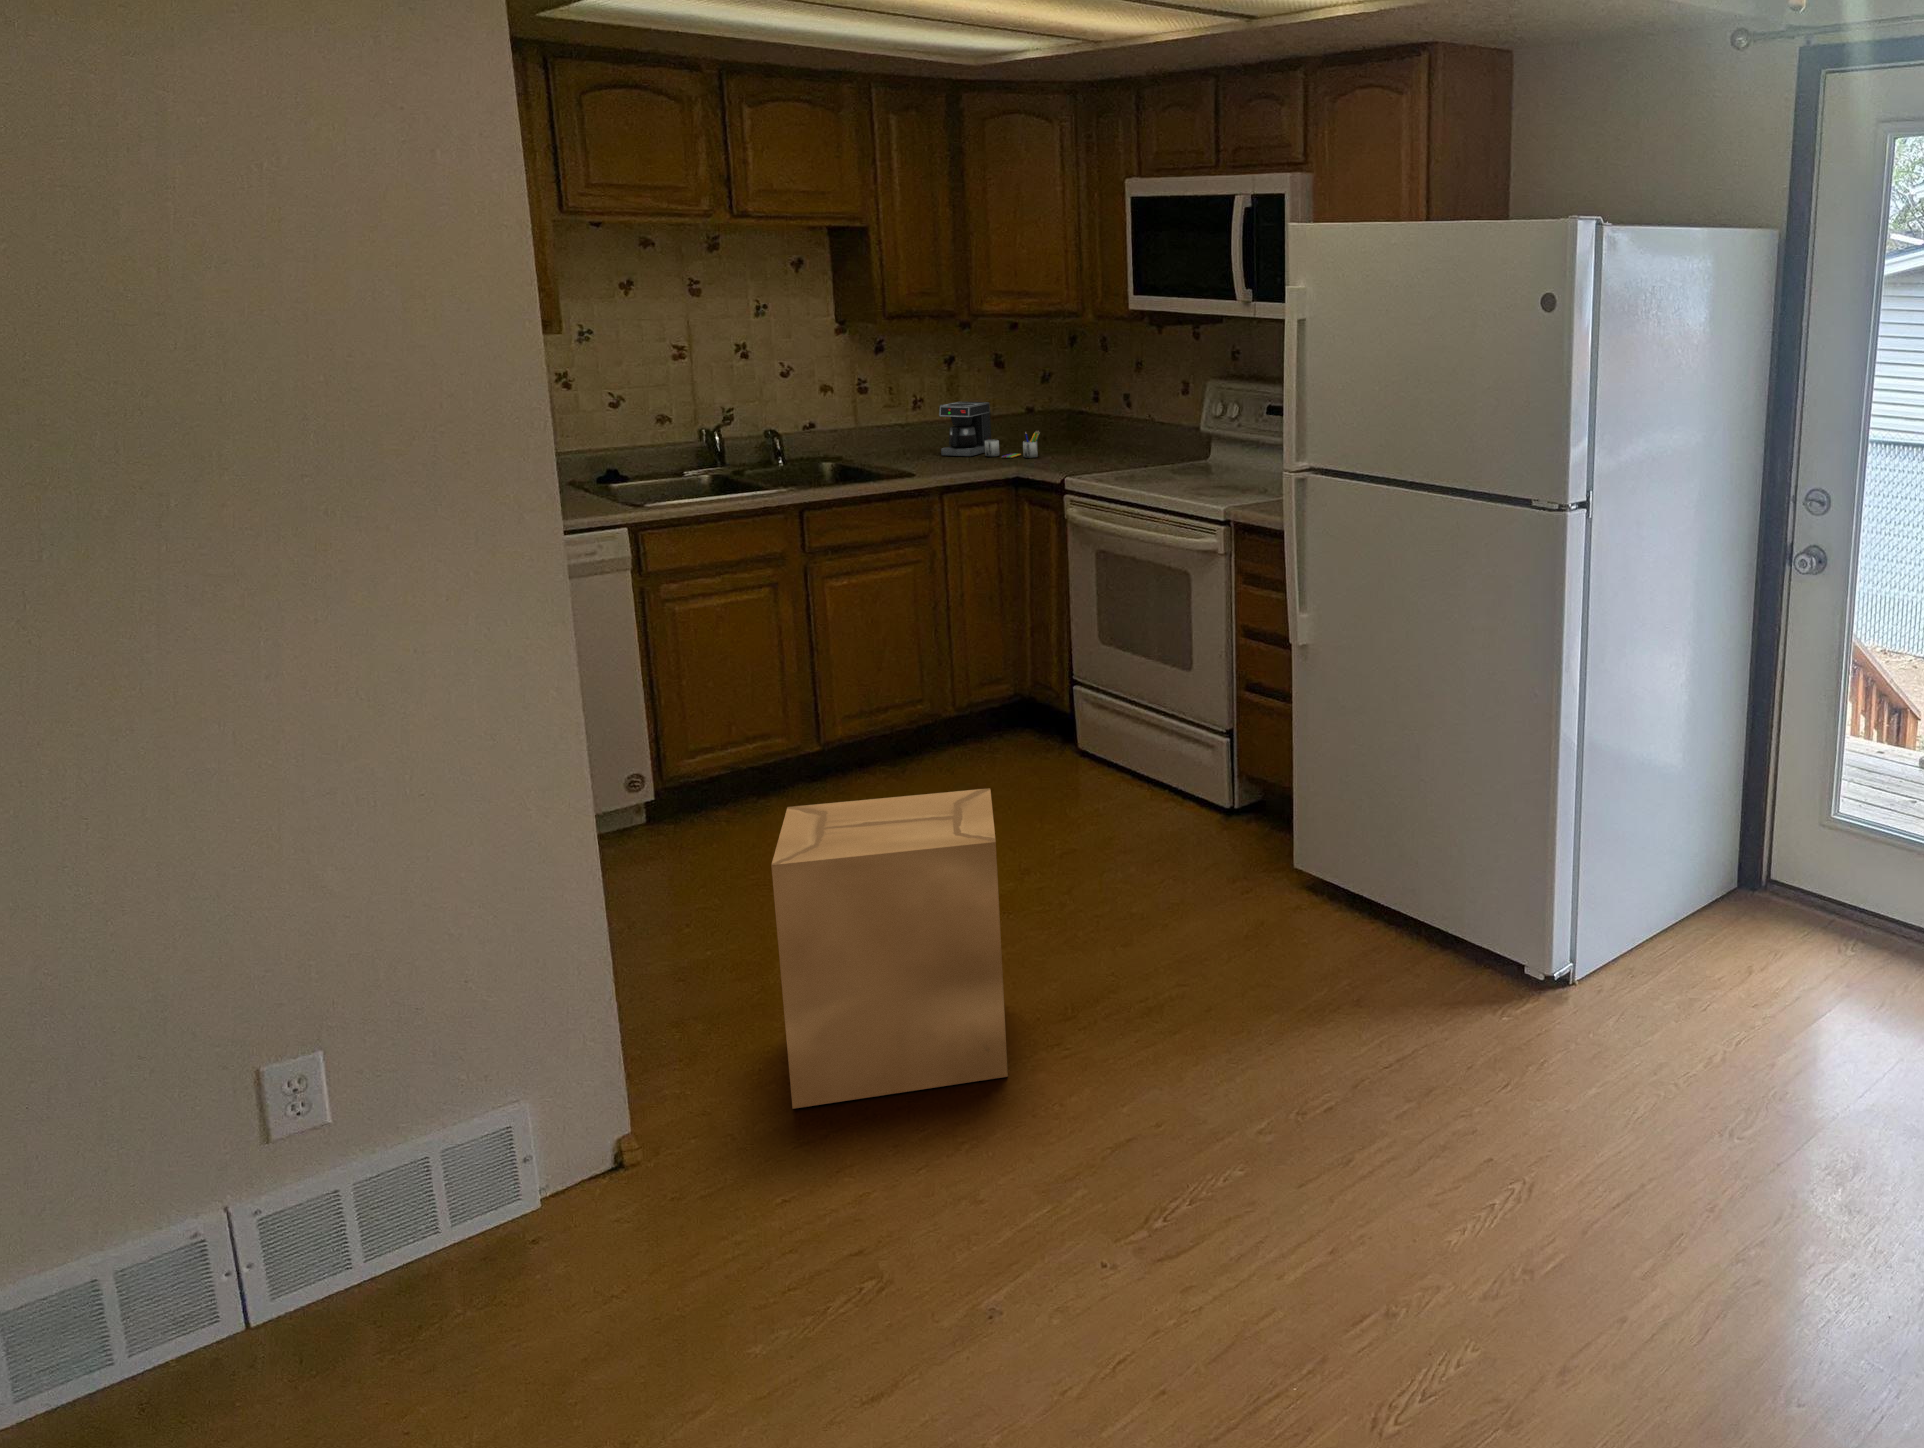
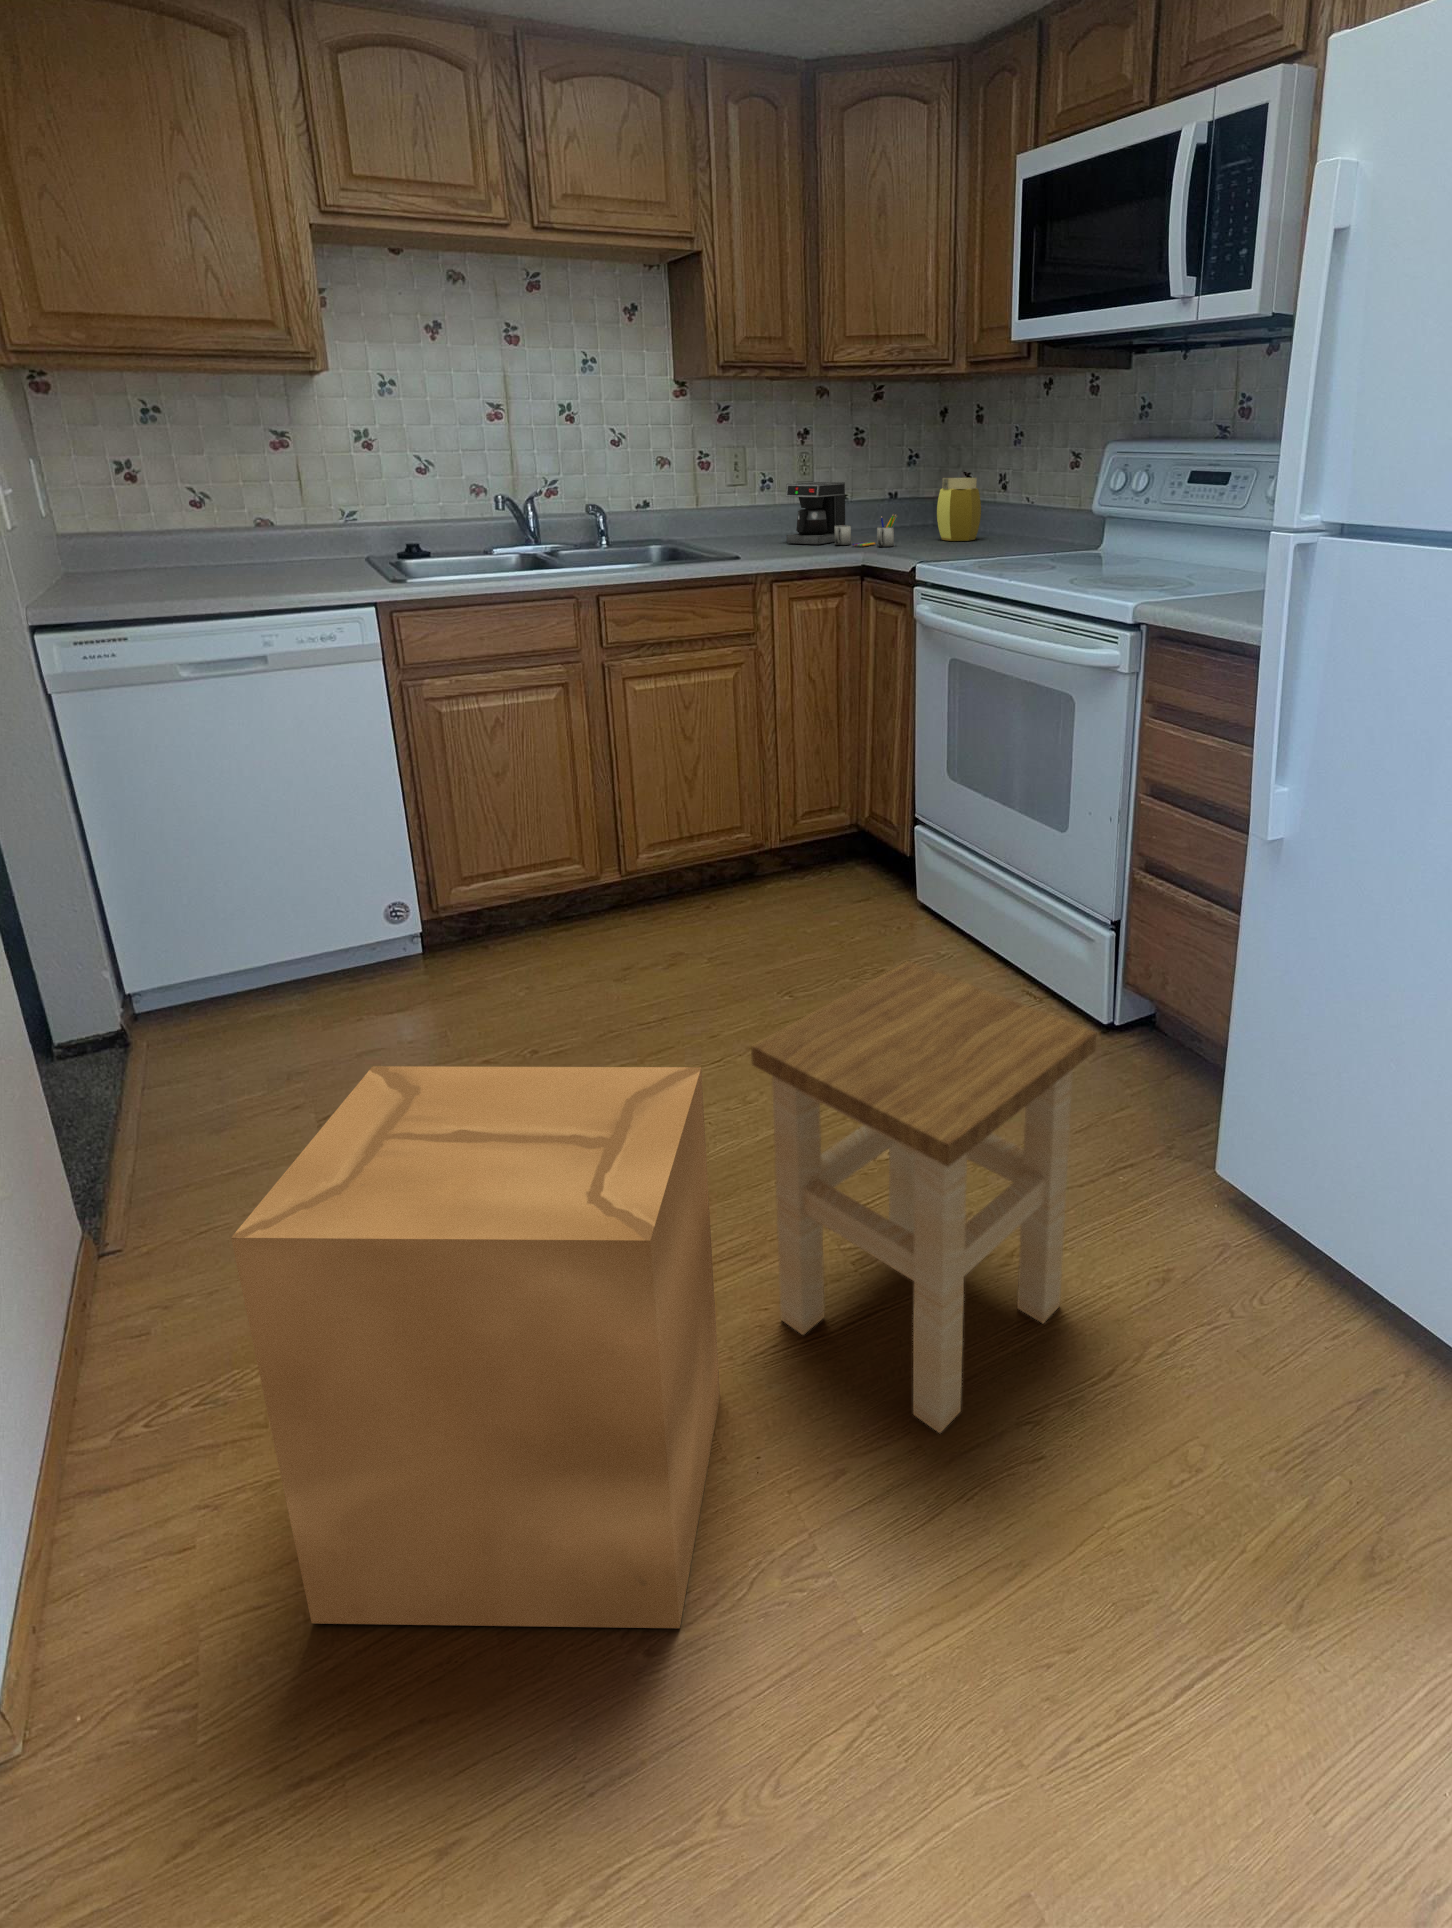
jar: none [1071,397,1108,450] -> present [937,478,981,541]
stool: none [1010,742,1214,996] -> present [751,961,1096,1433]

